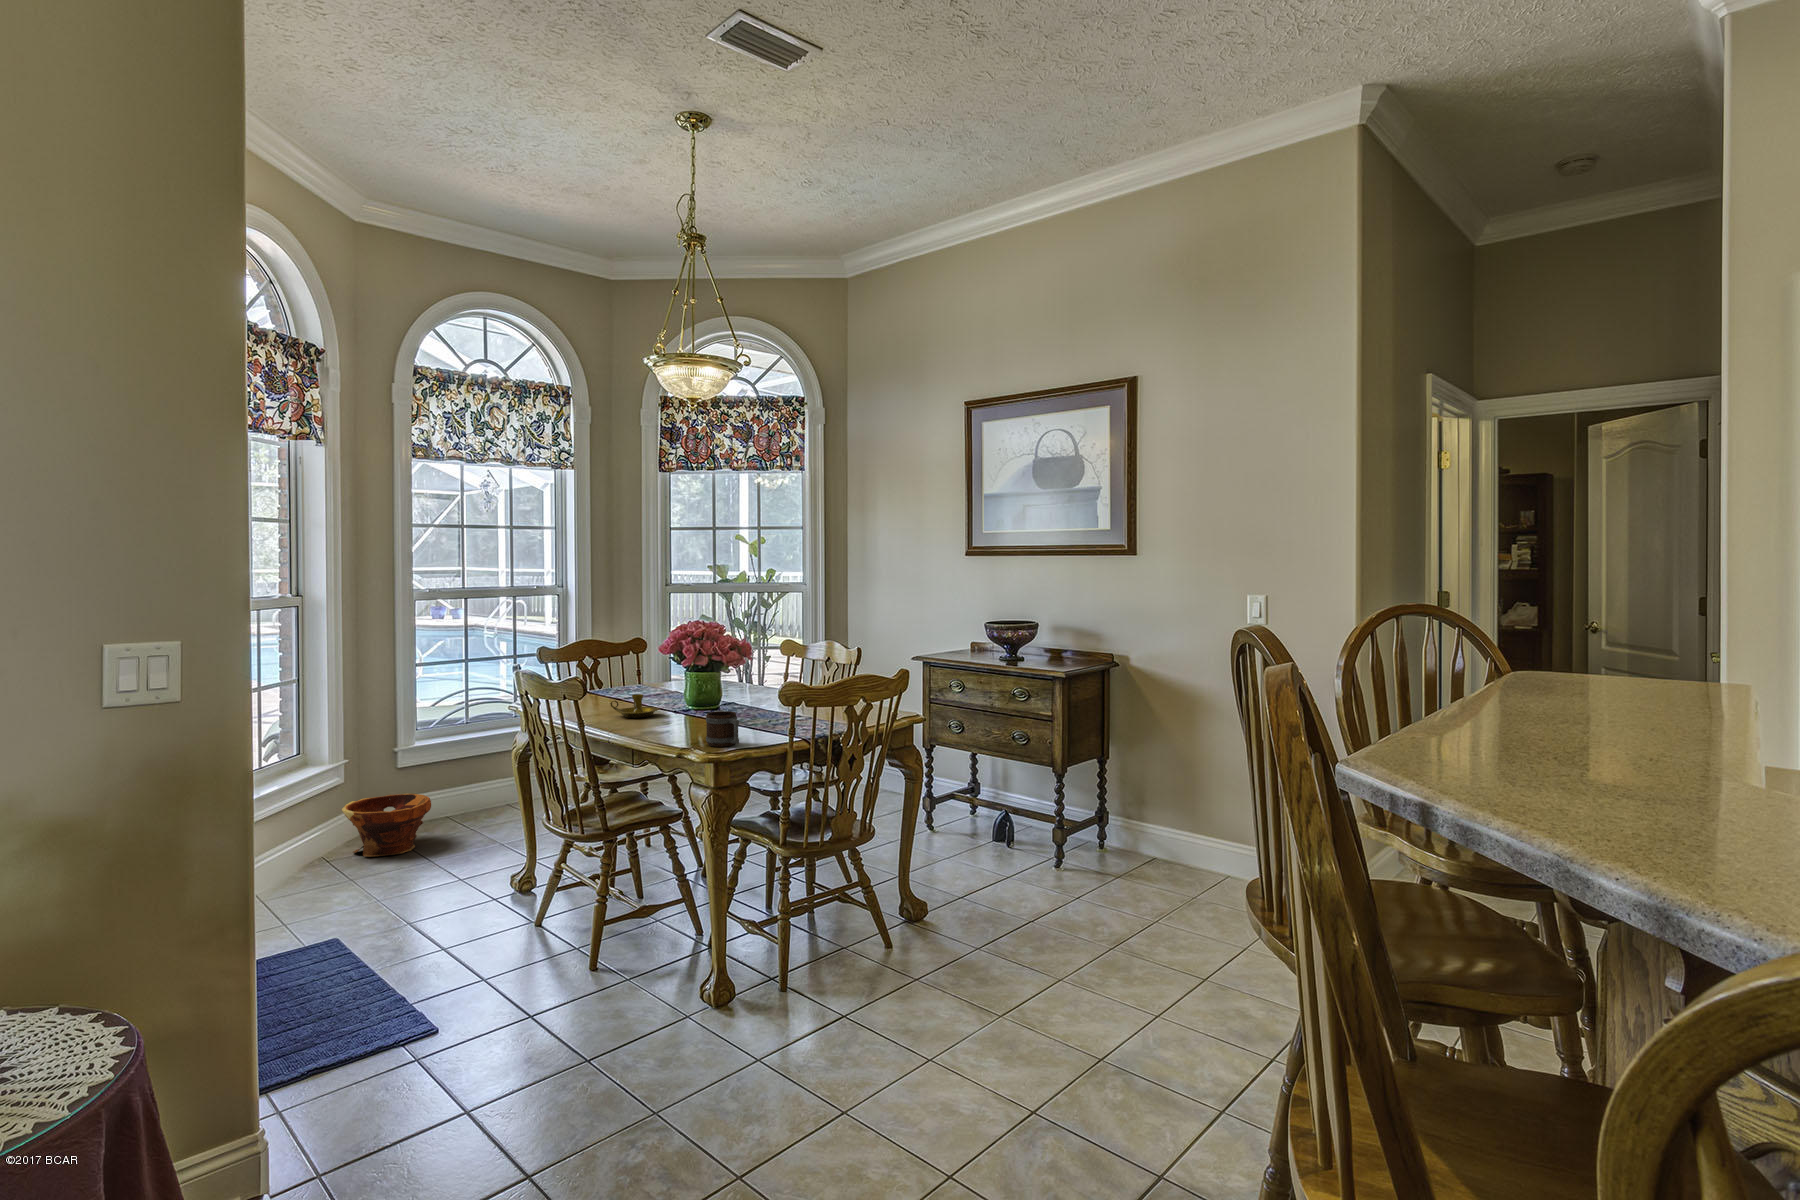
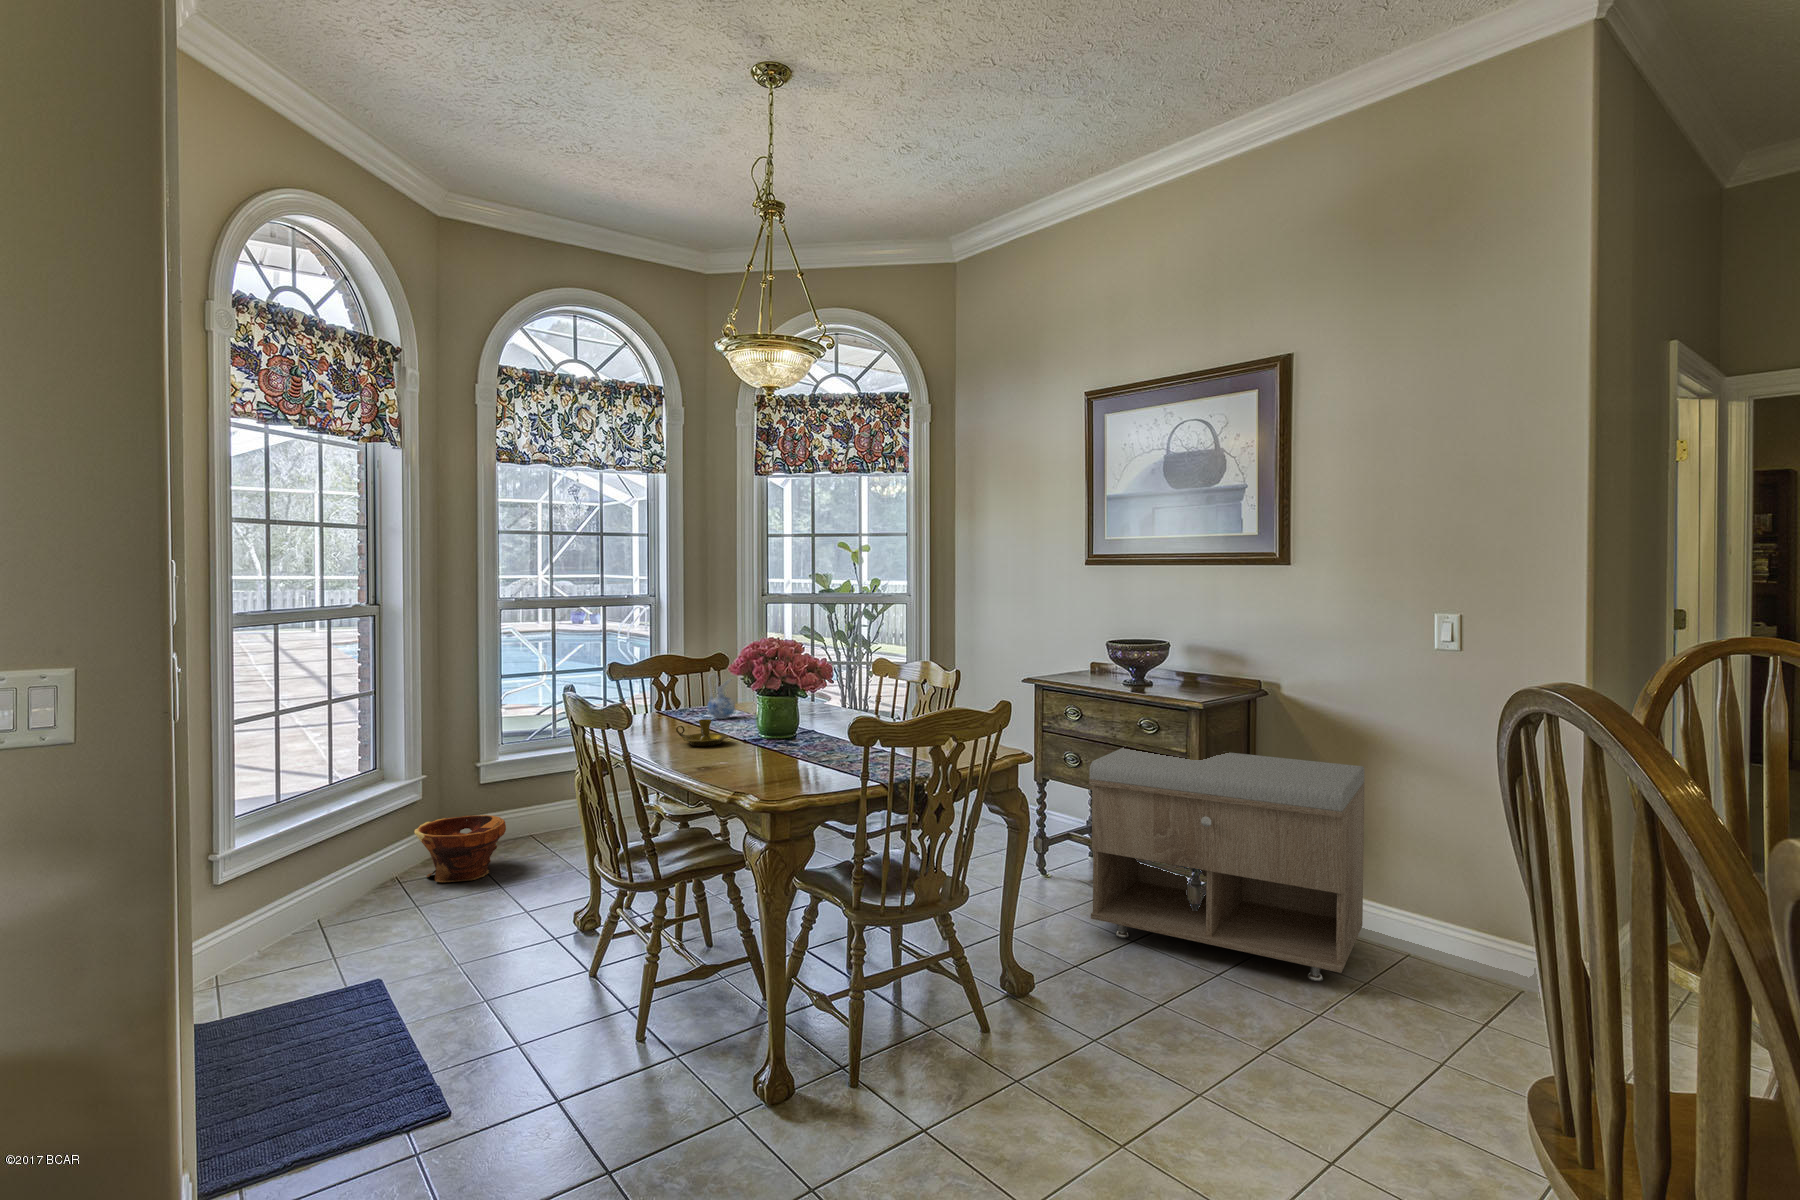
ceramic pitcher: none [630,655,655,696] -> present [707,673,735,719]
storage bench: none [972,709,1193,896] -> present [1089,748,1365,981]
mug: present [706,711,739,747] -> none [765,746,802,789]

